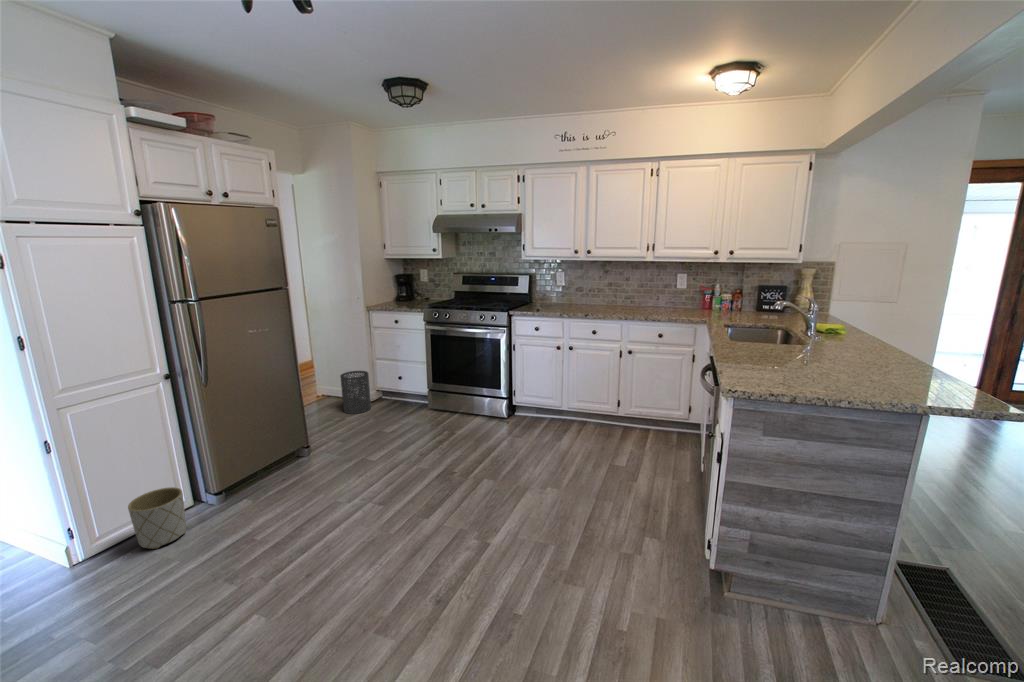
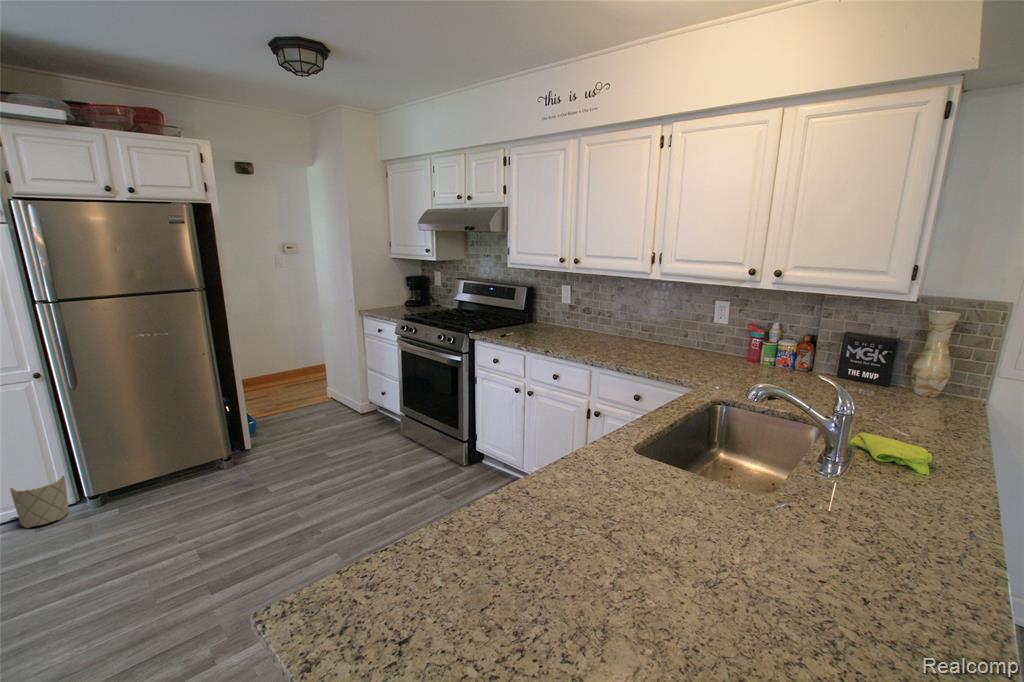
trash can: present [340,371,371,414] -> none [324,380,357,428]

